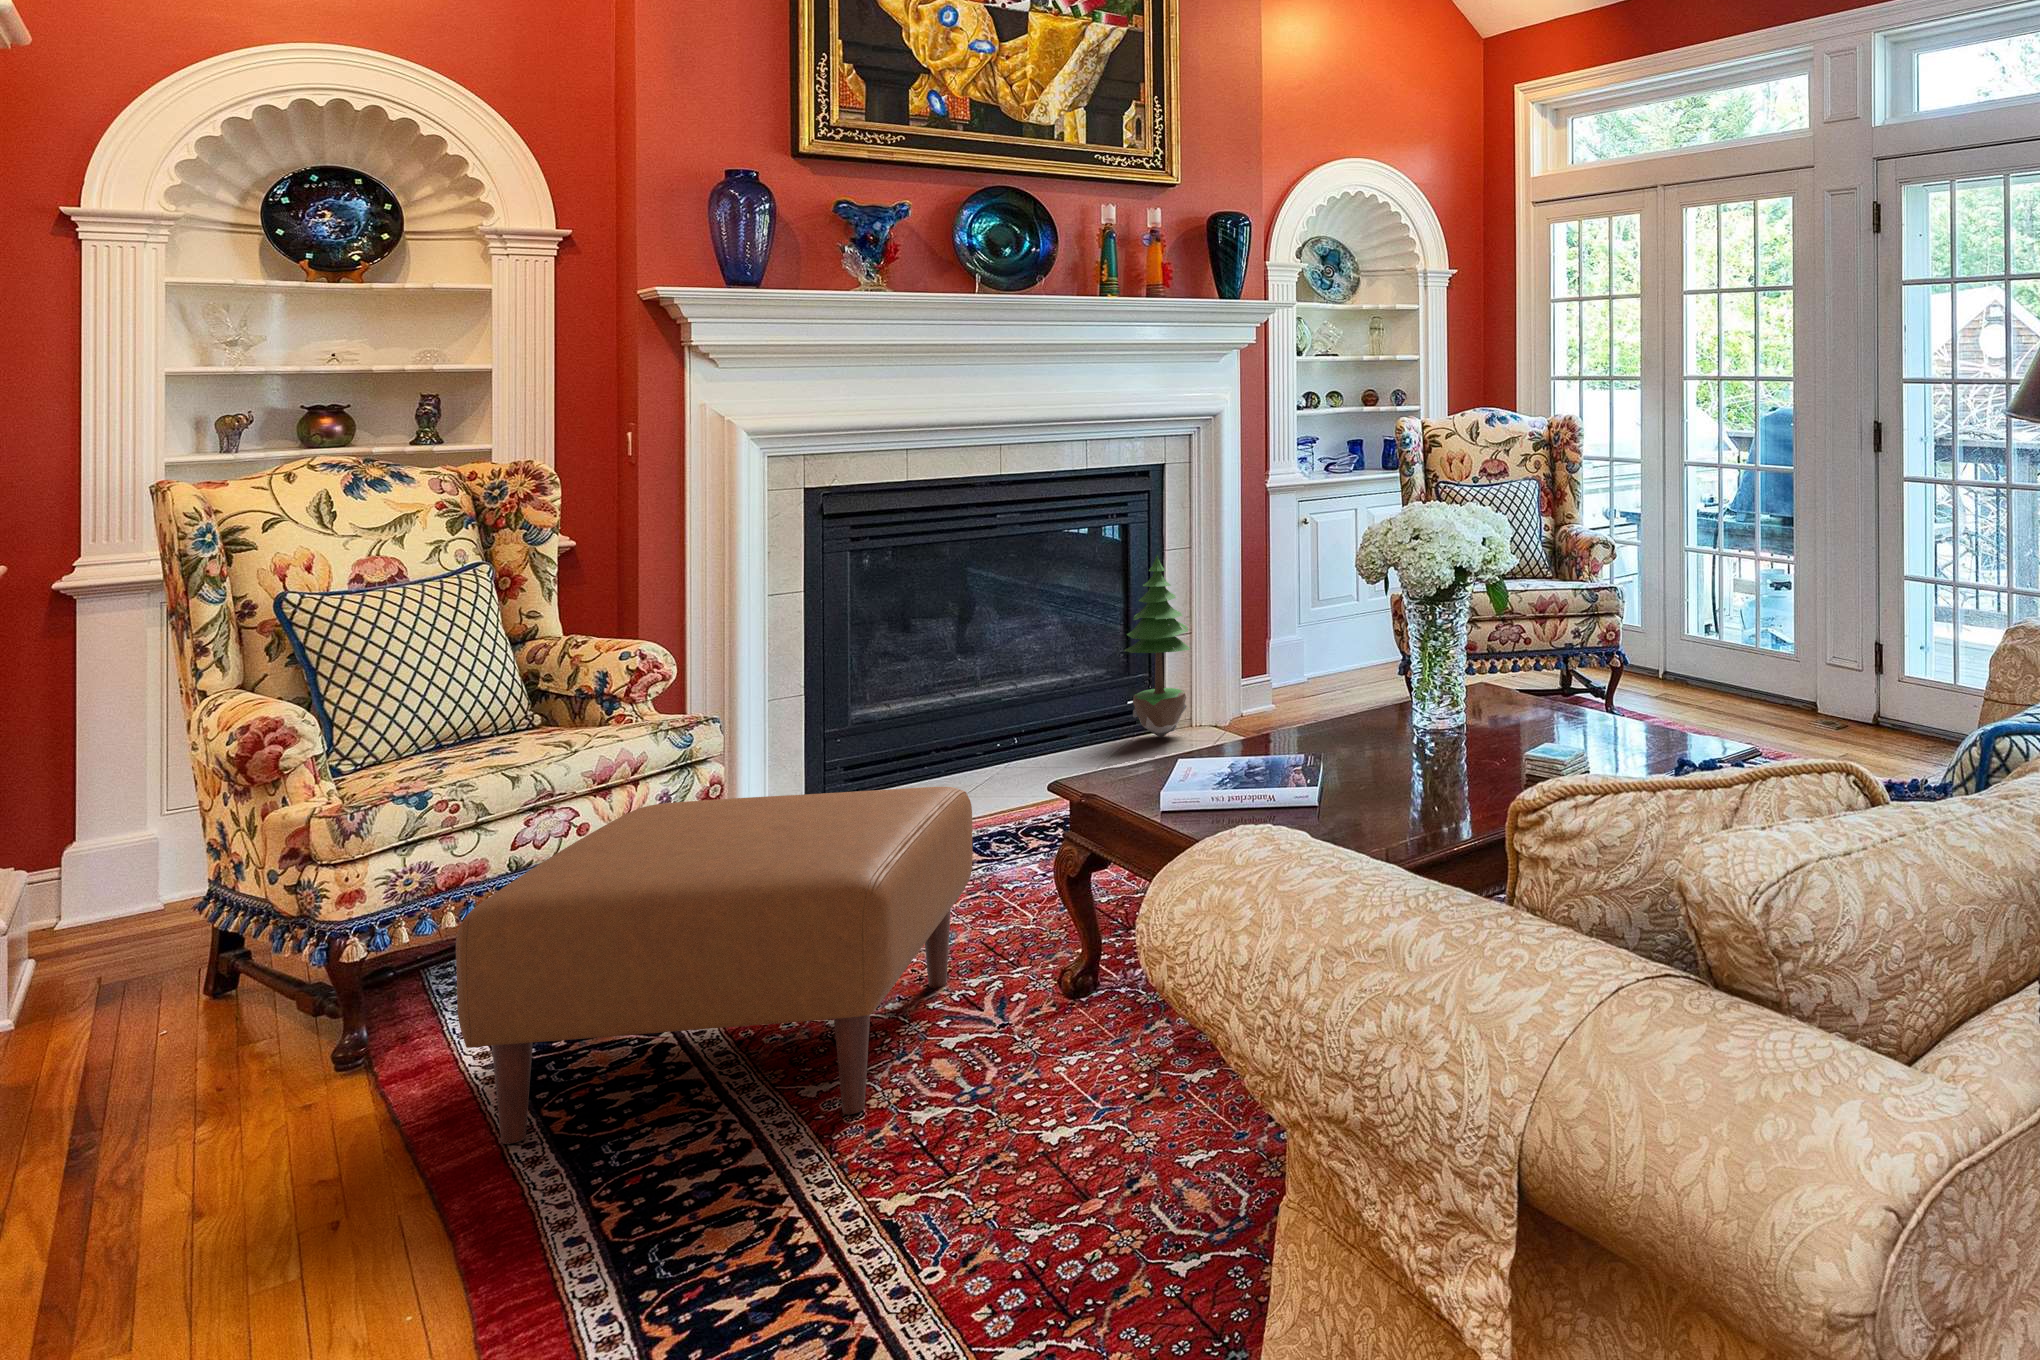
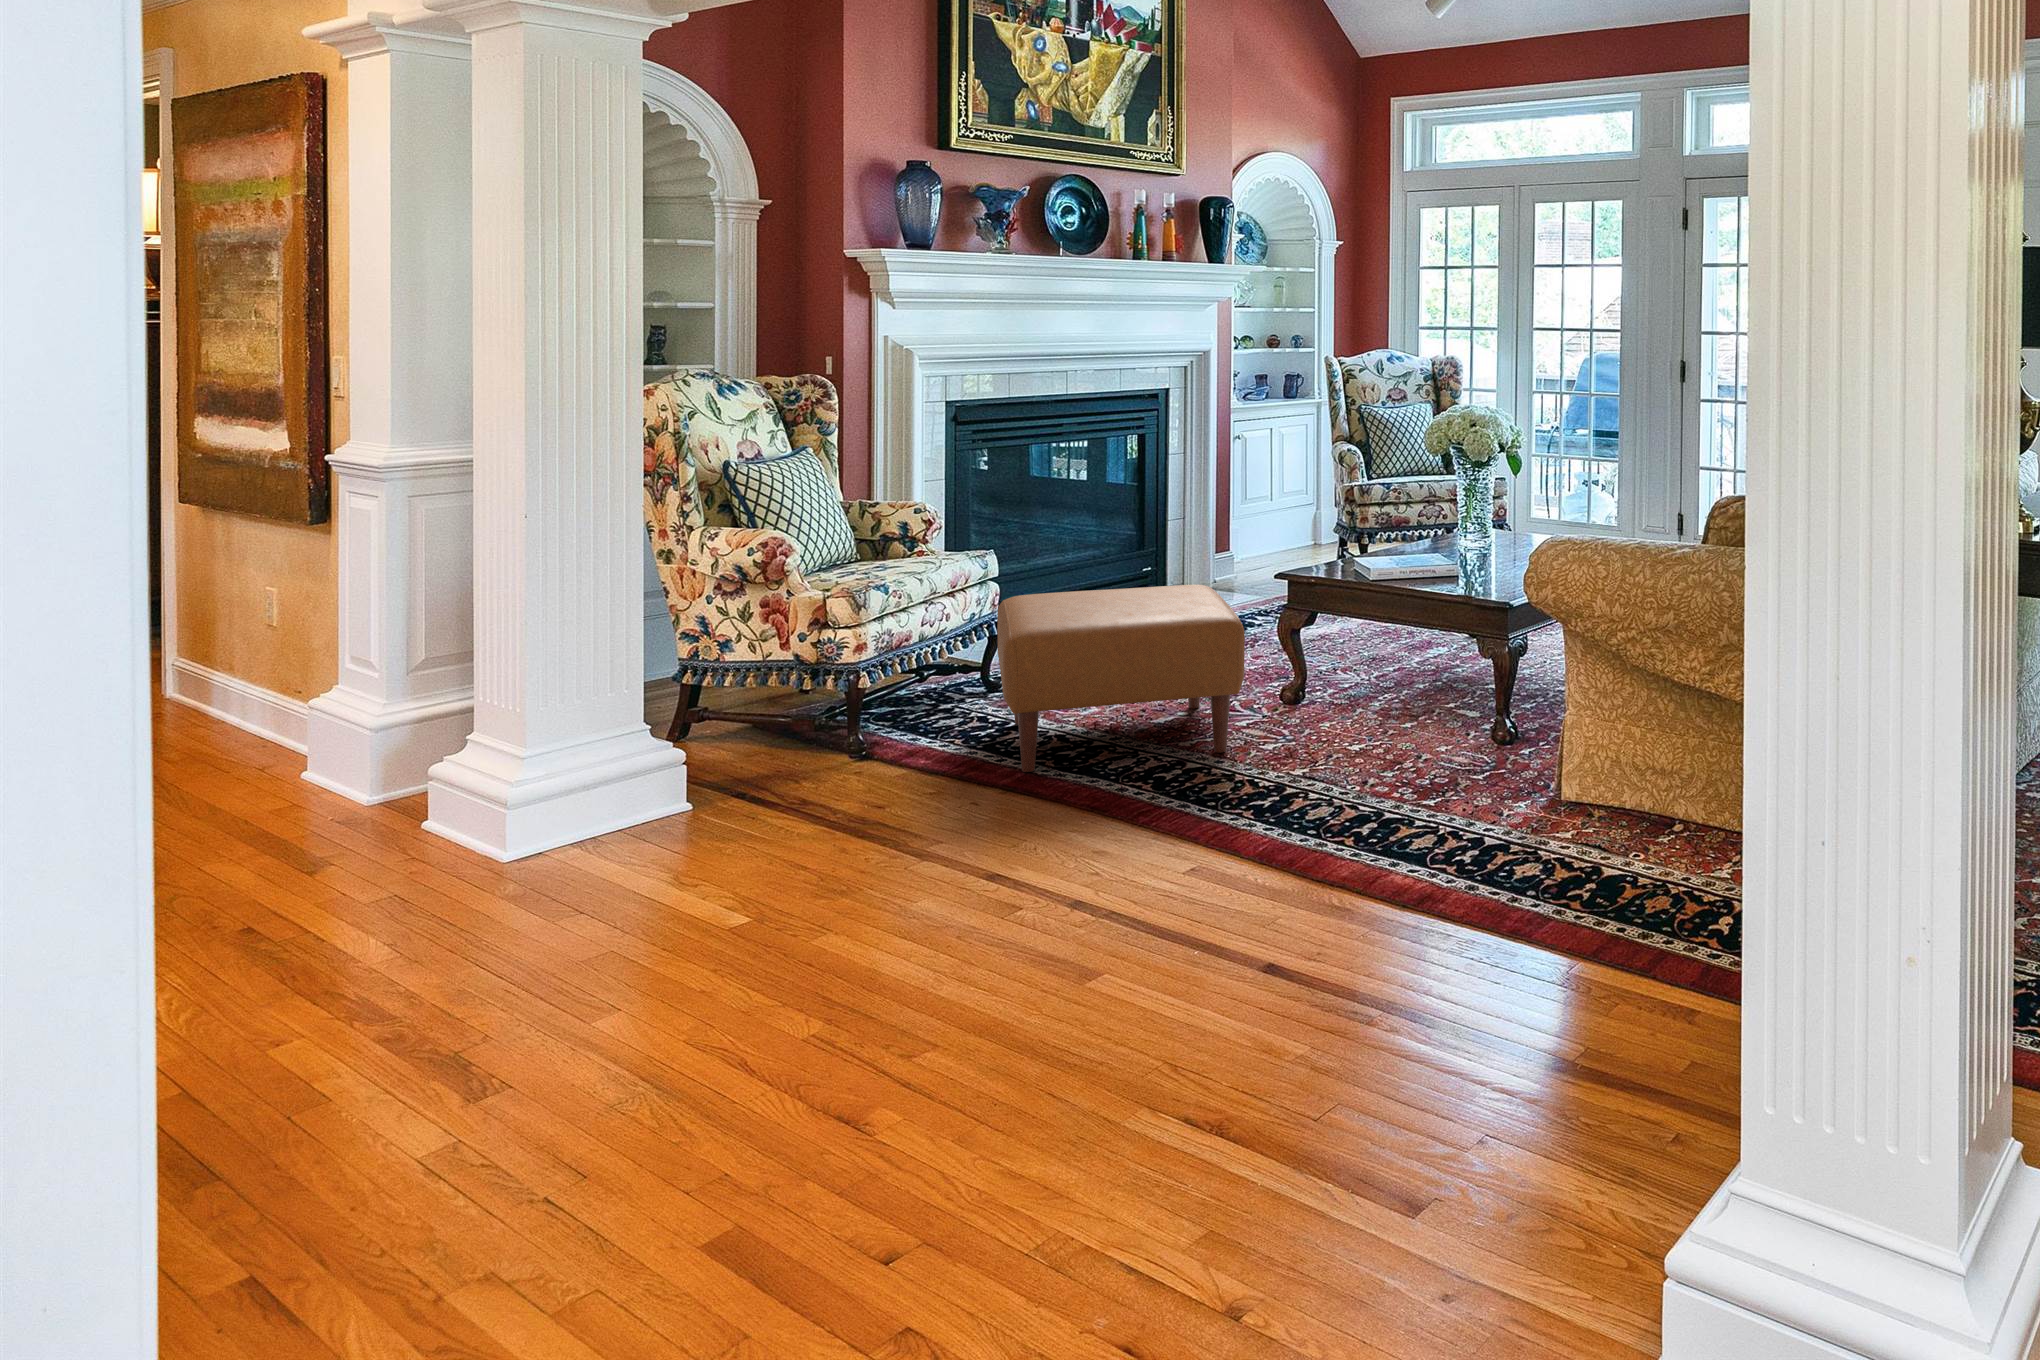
potted tree: present [1125,556,1190,738] -> none [1150,456,1200,593]

